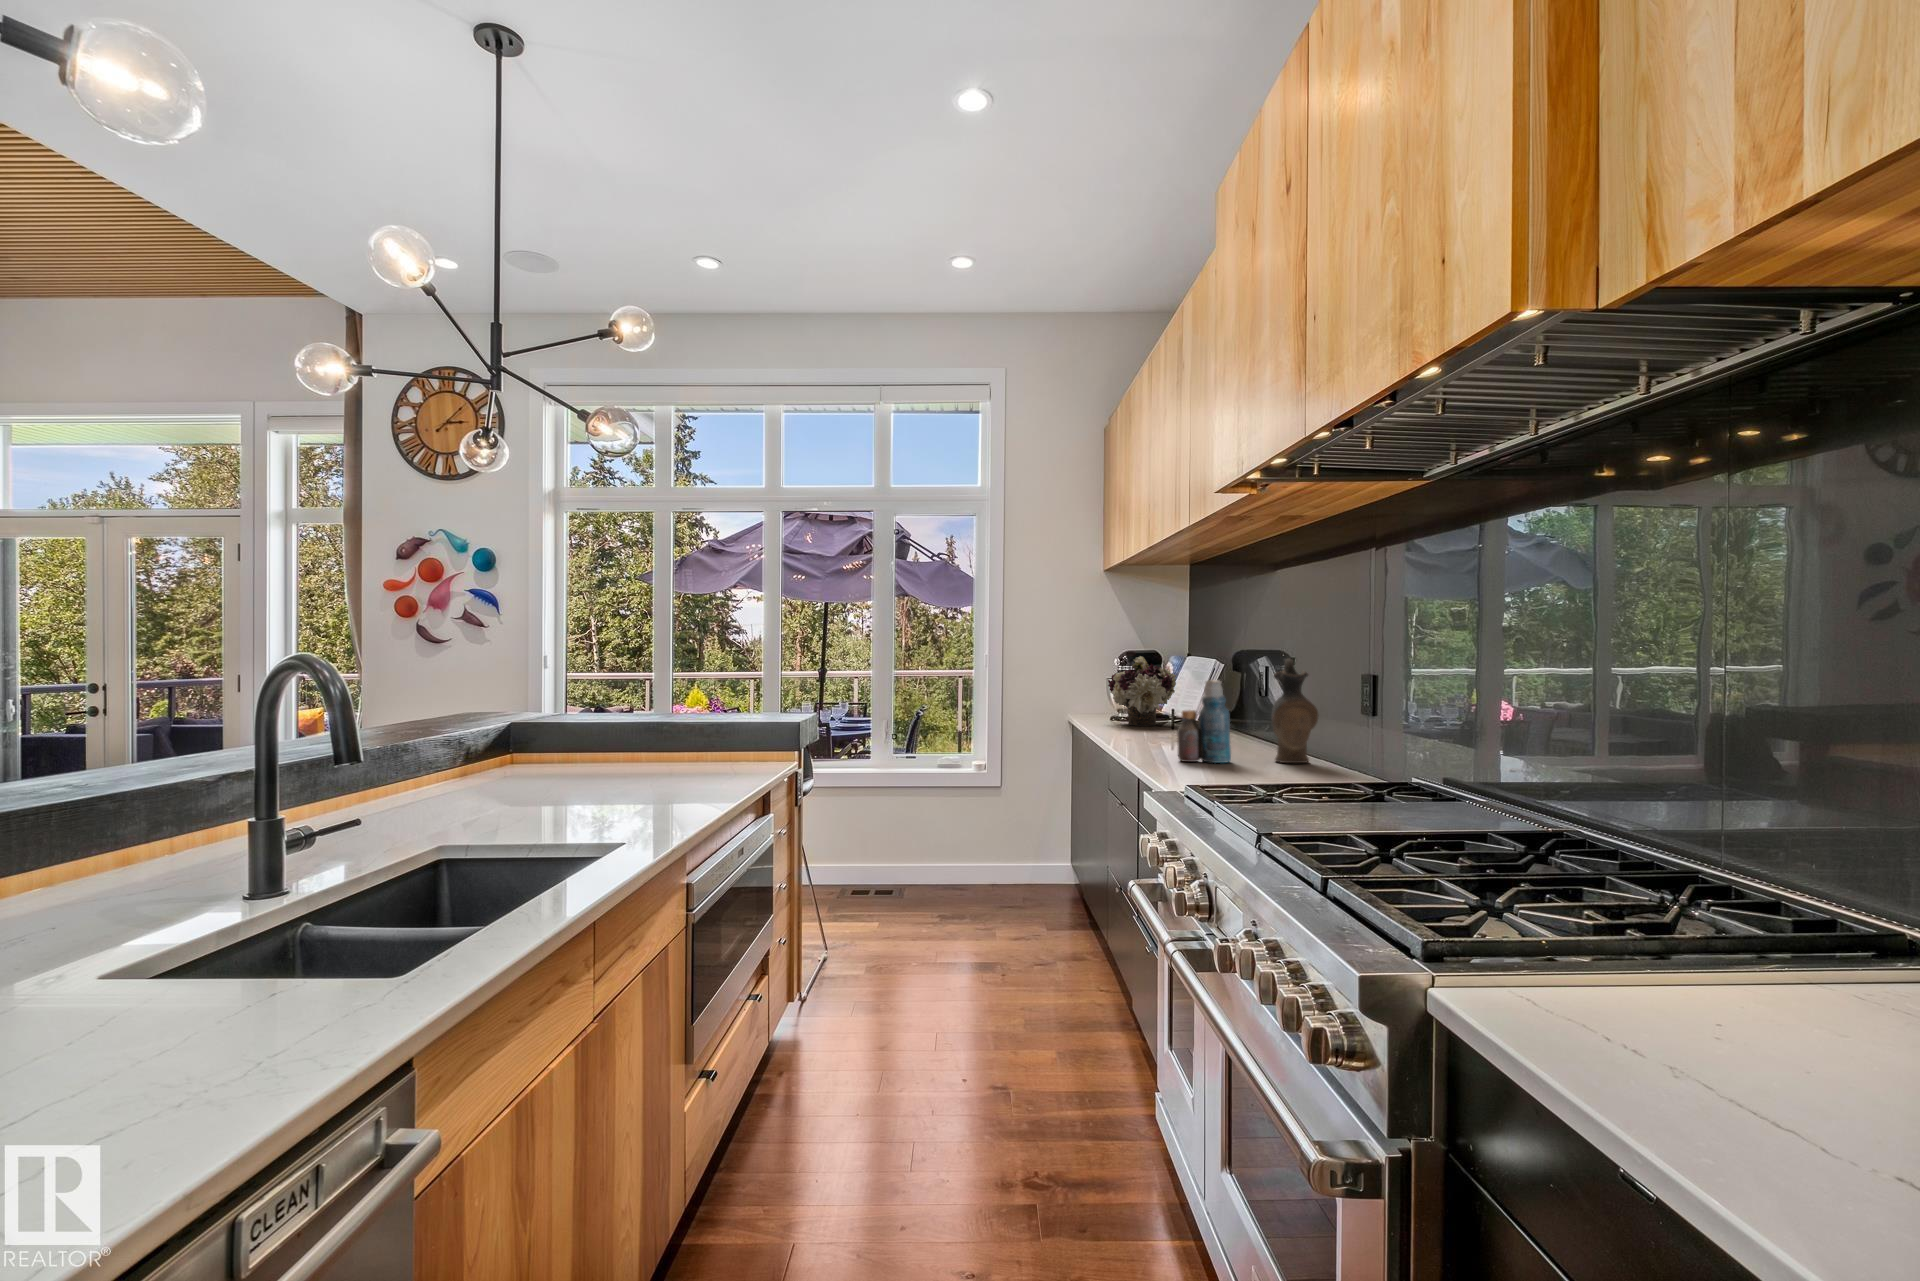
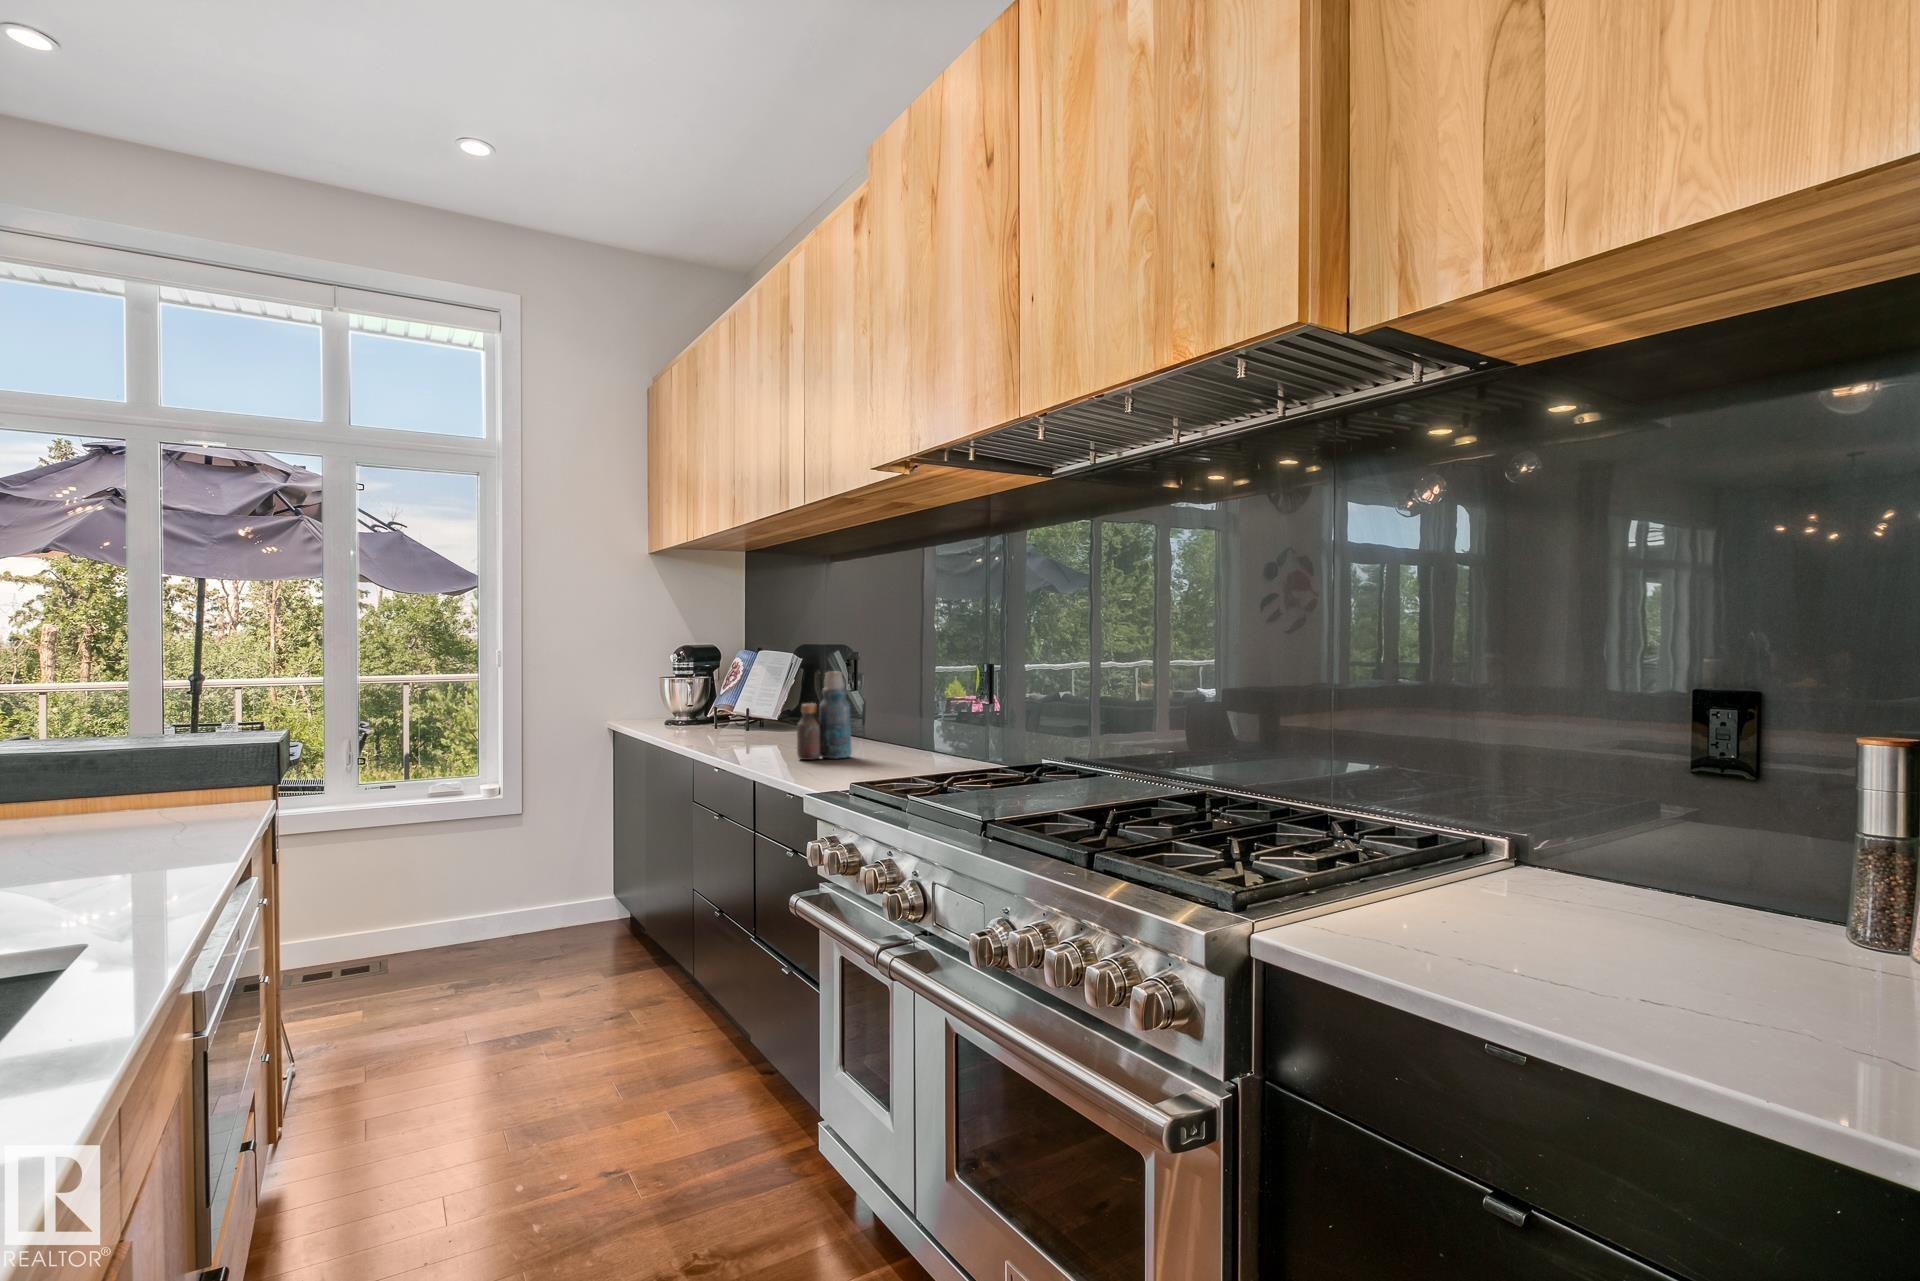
flower arrangement: present [1108,656,1176,726] -> none [666,650,746,728]
ceramic pitcher: present [1272,659,1318,763] -> none [887,648,931,753]

